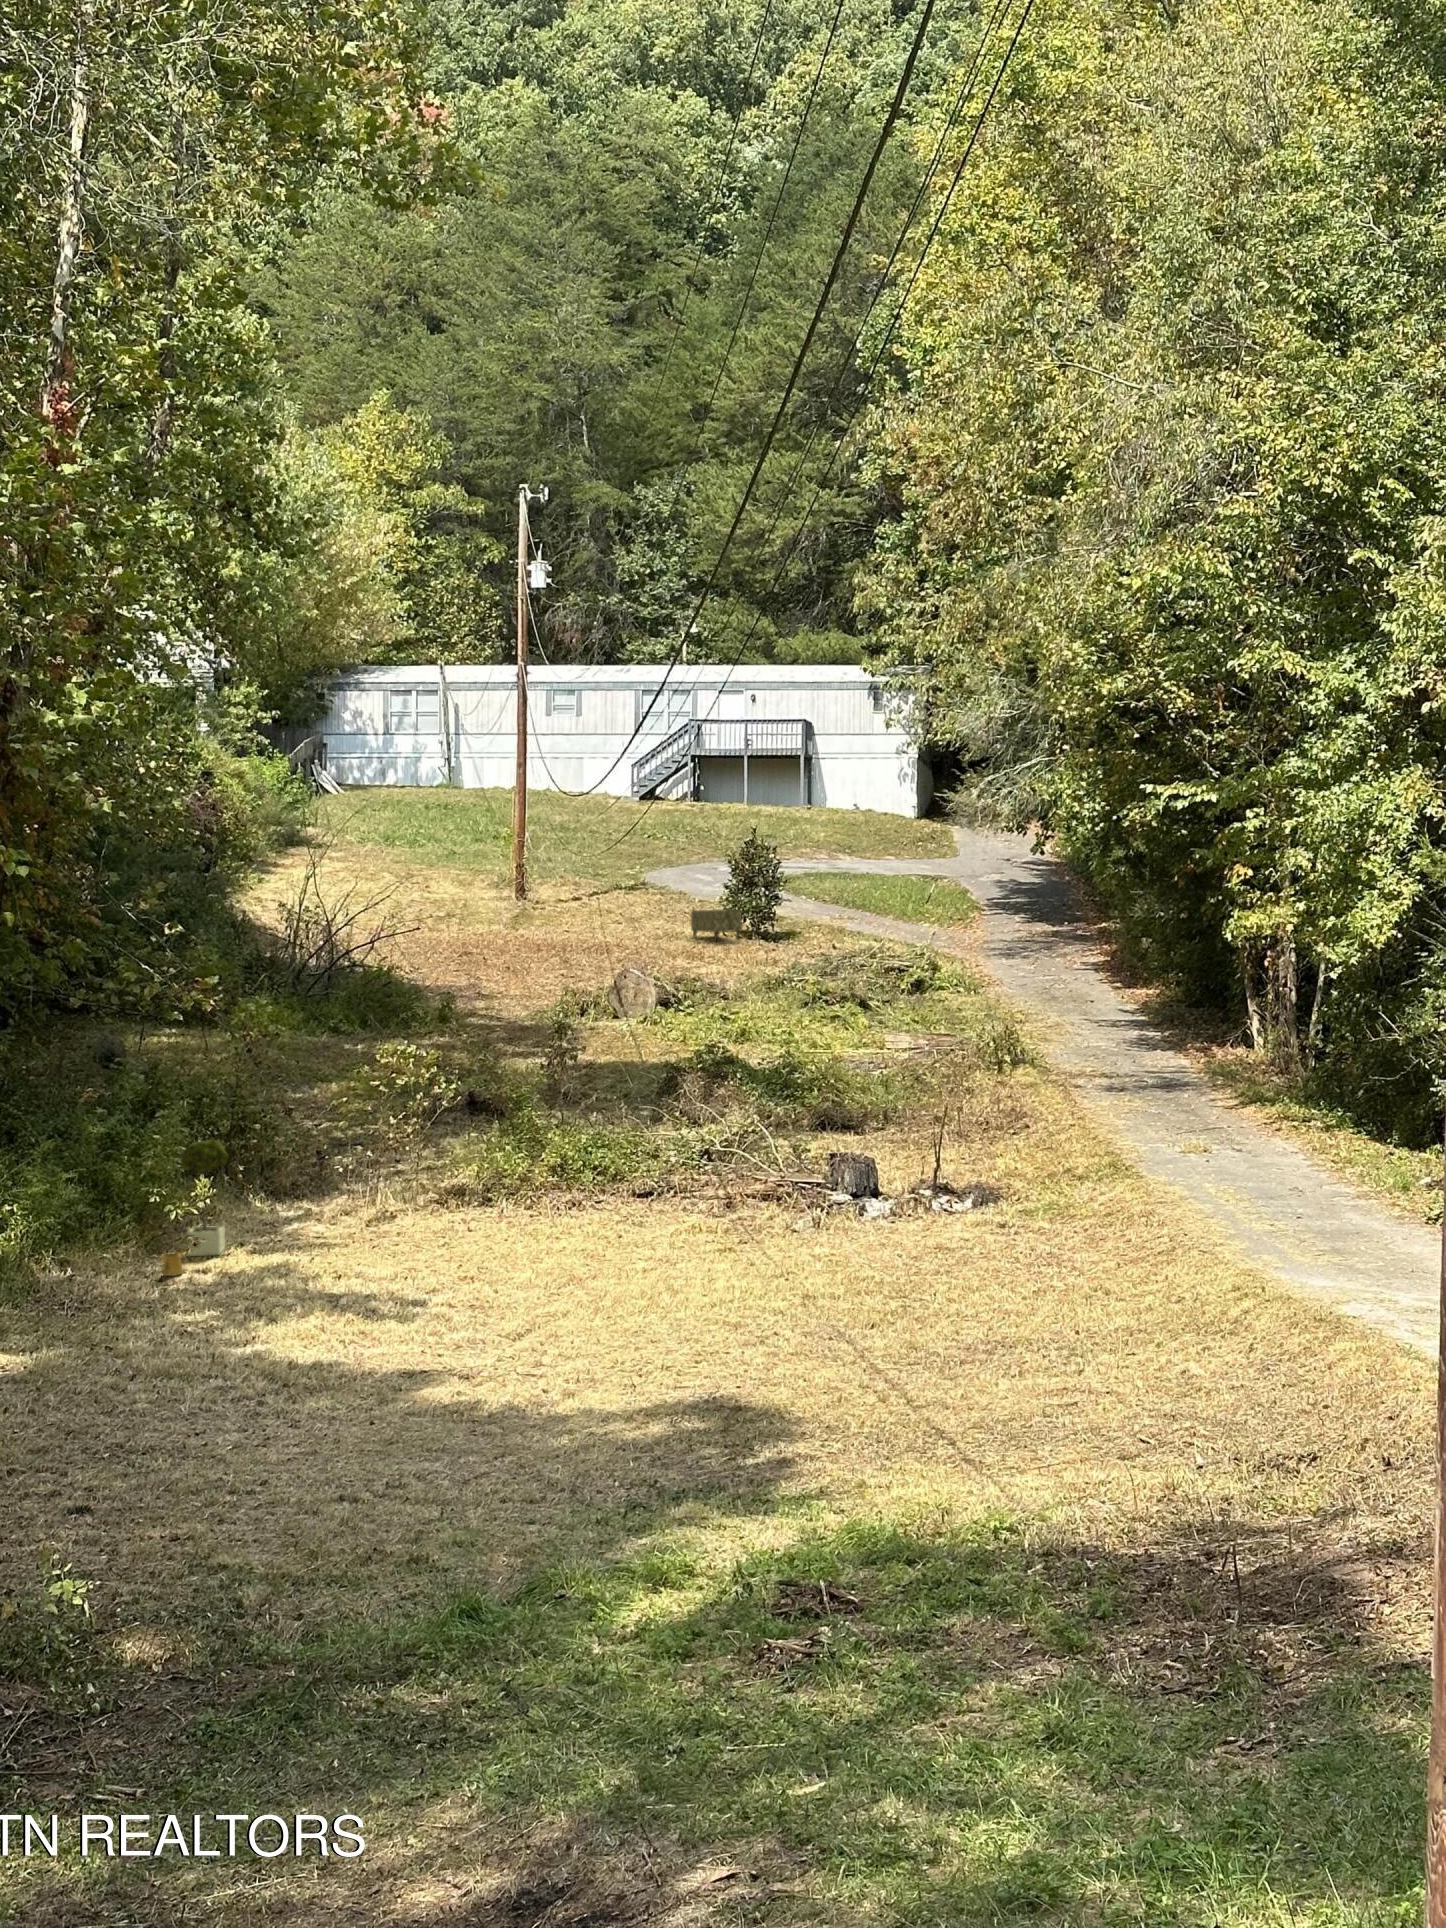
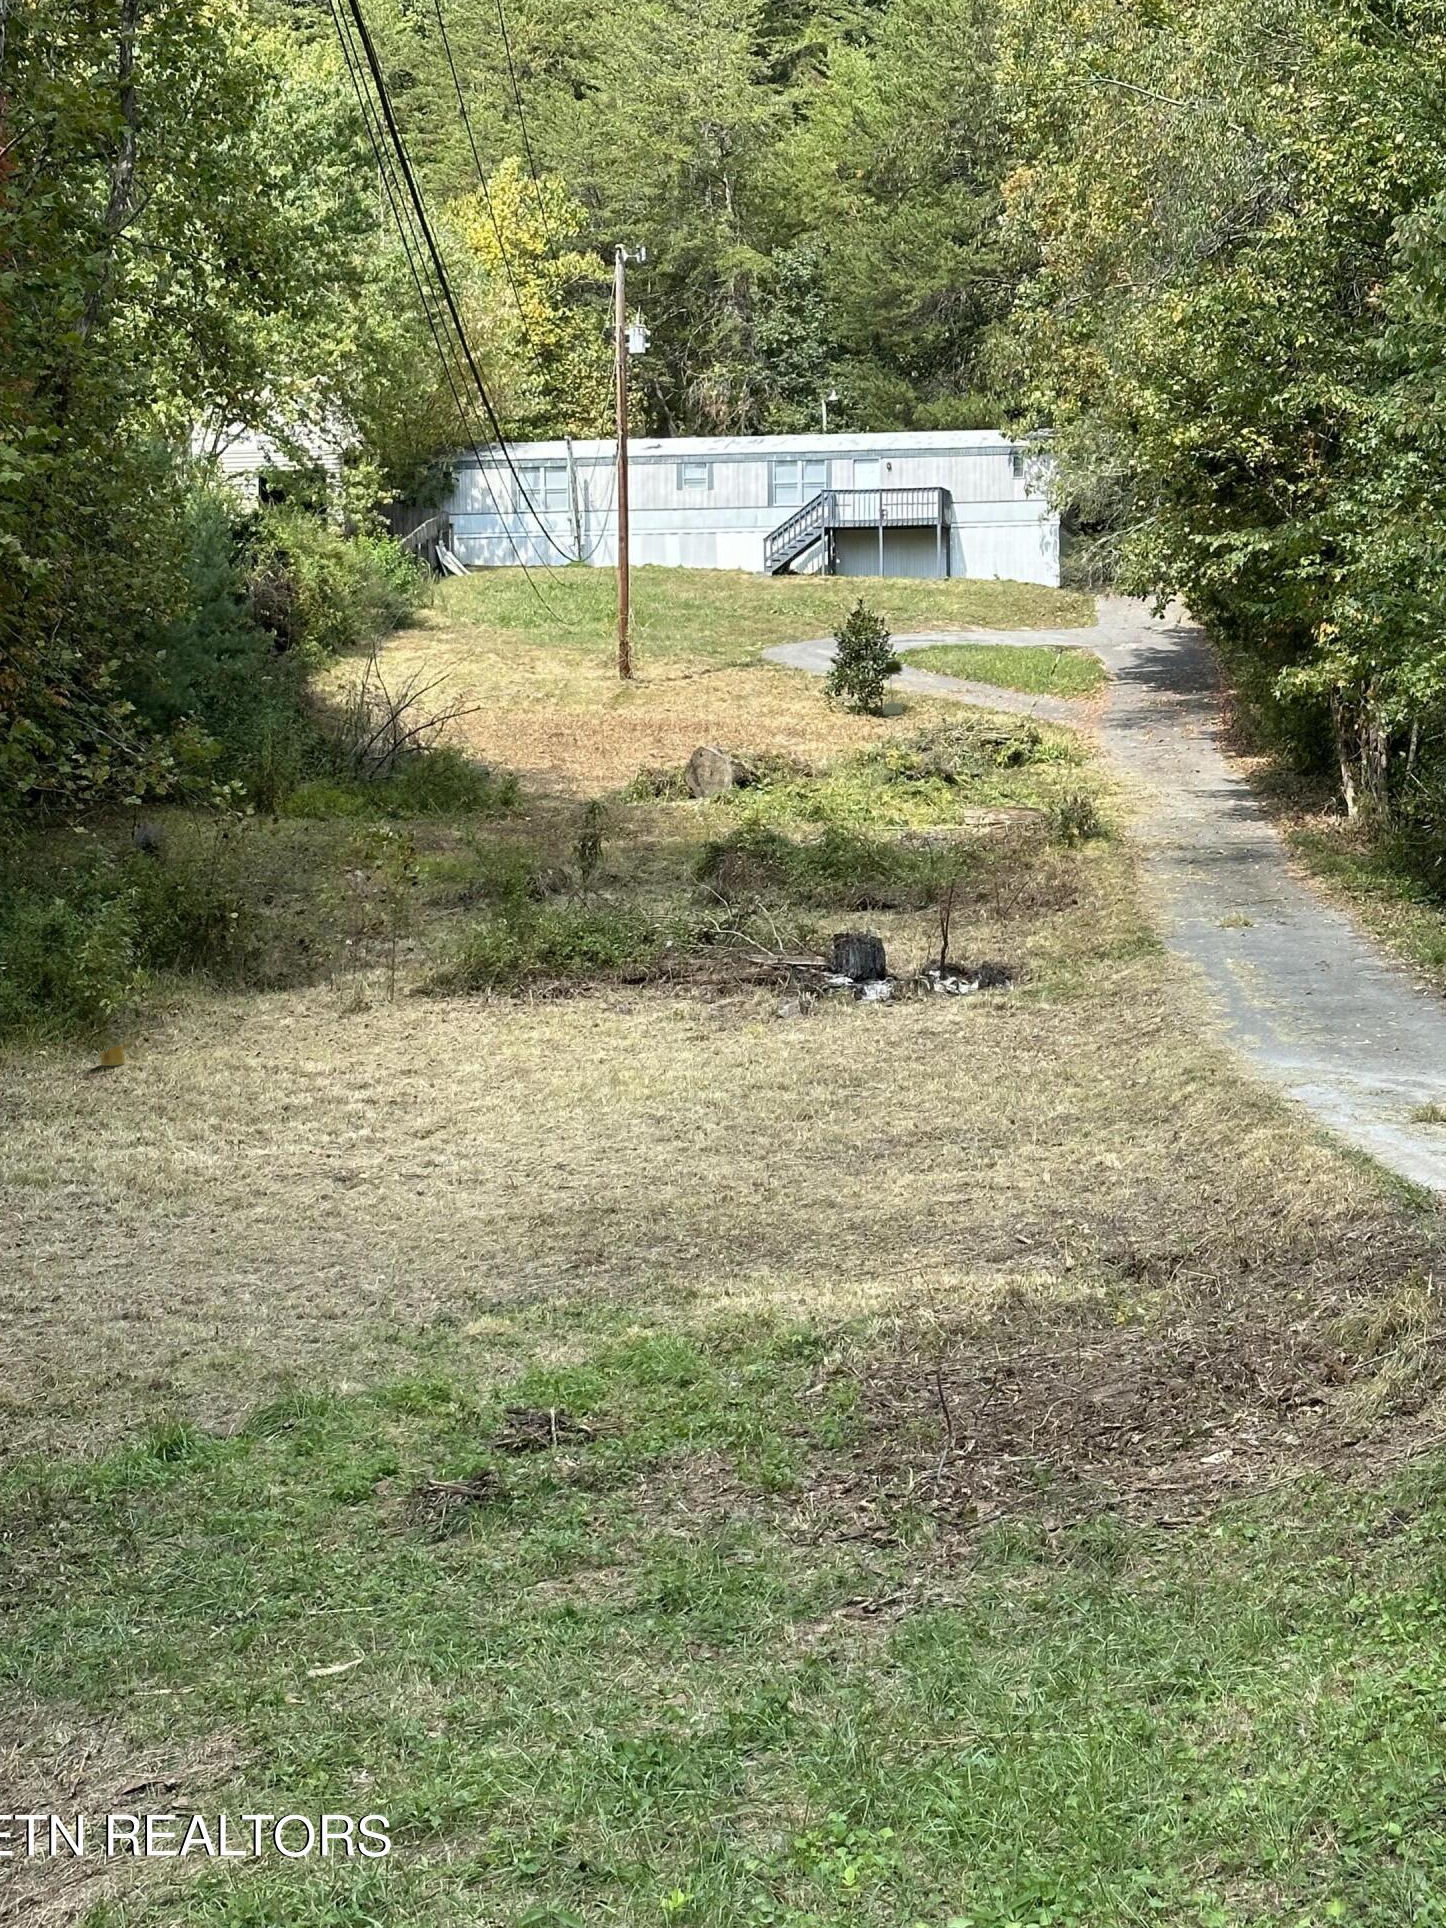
bench: present [691,910,742,941] -> none [796,684,847,717]
potted tree: present [181,1139,229,1256] -> present [883,660,903,715]

